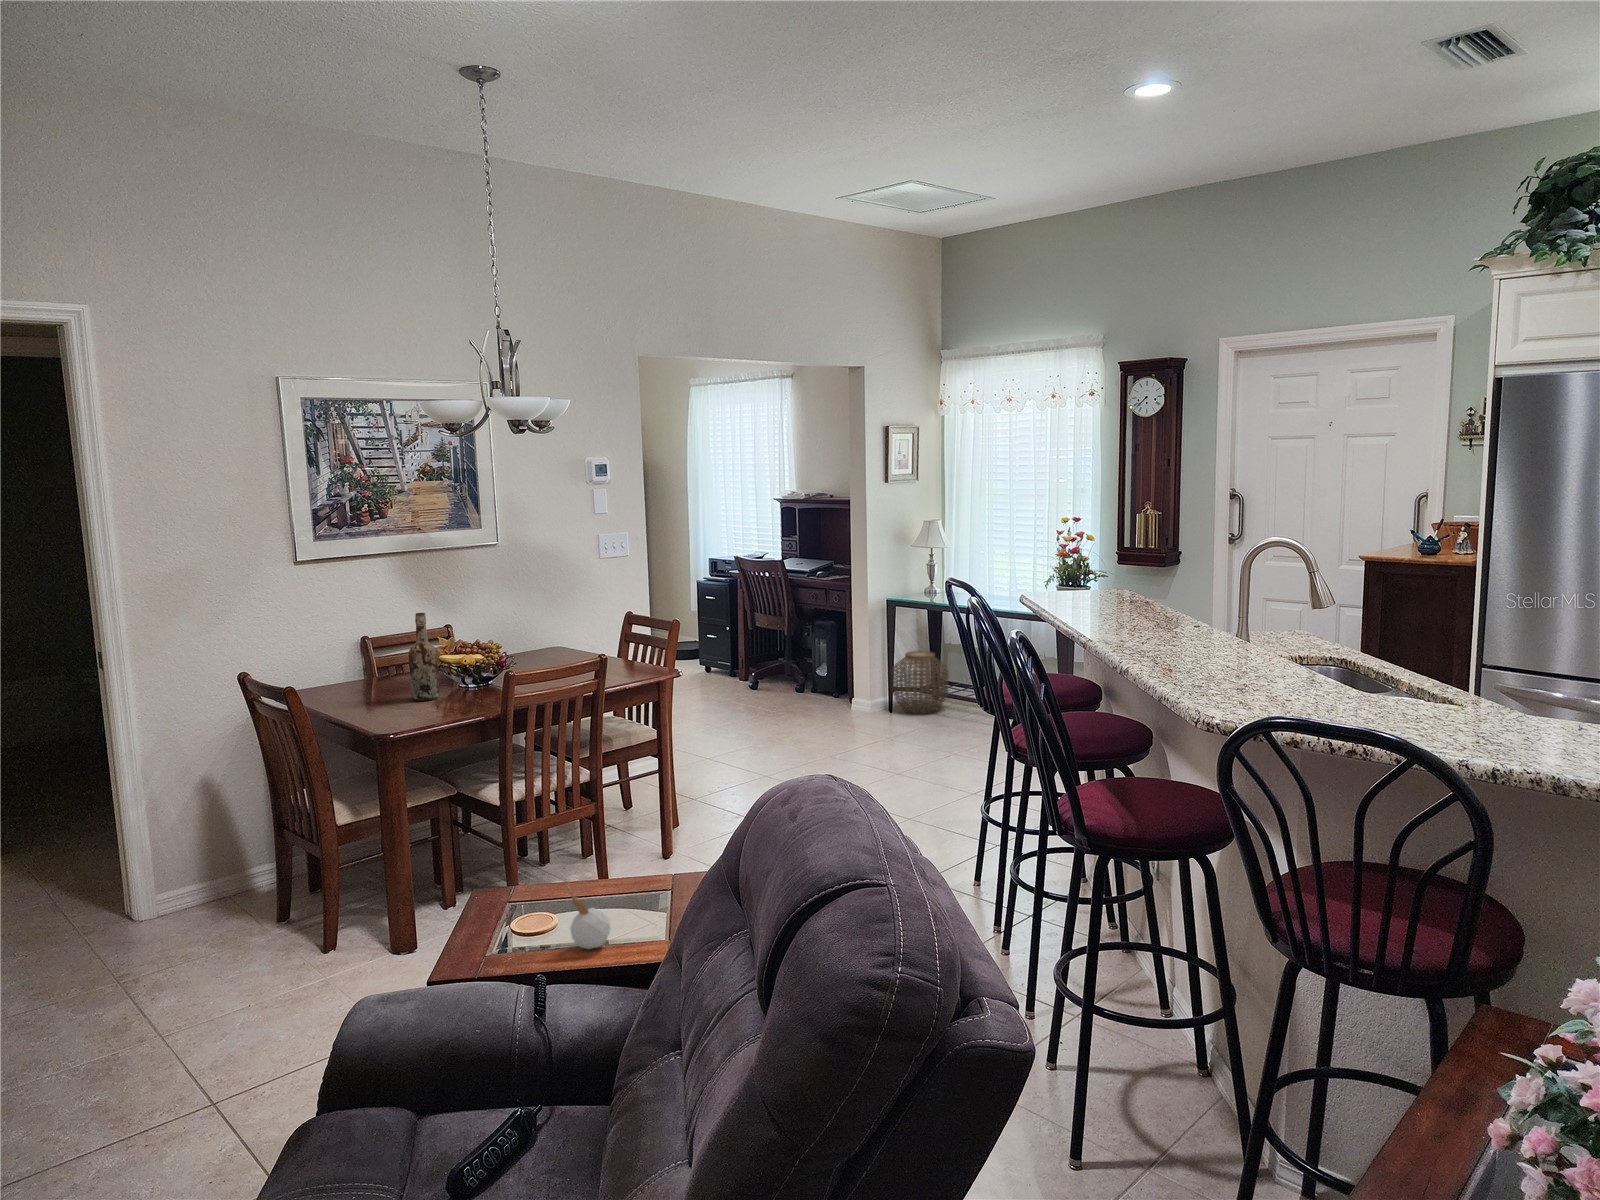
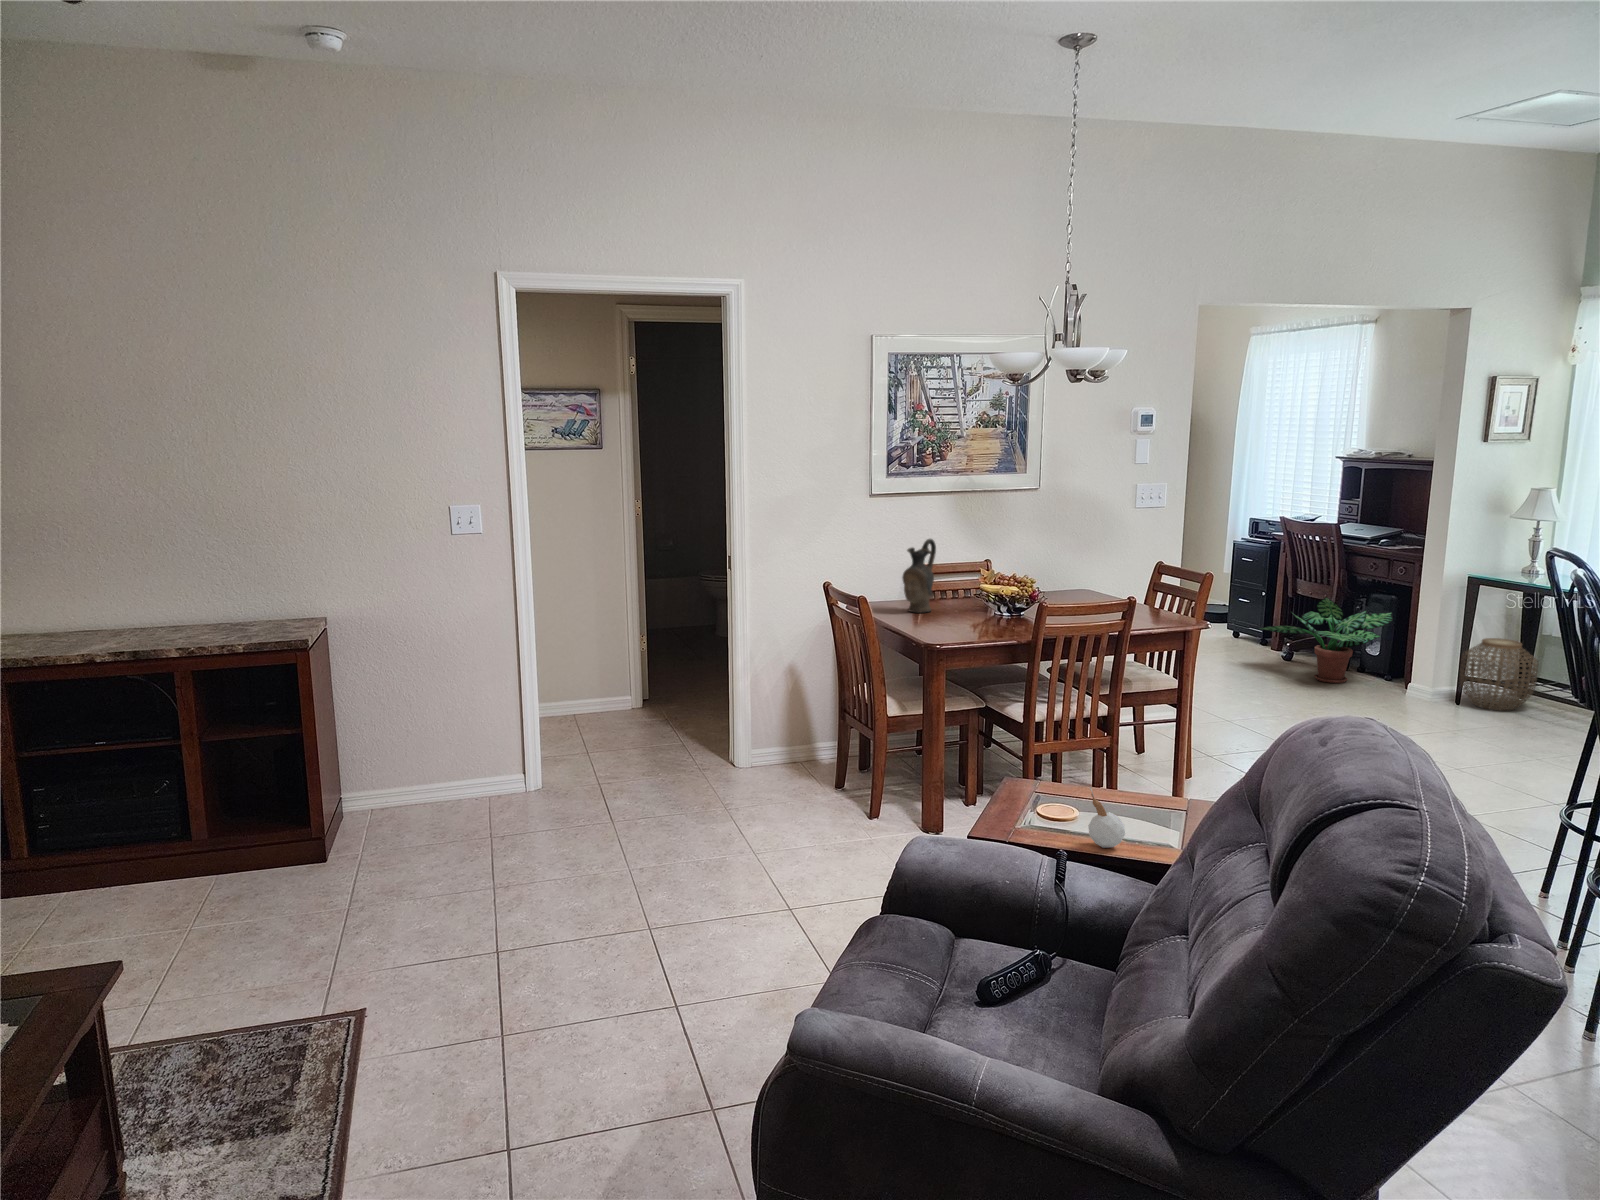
ceramic pitcher: none [343,610,383,695] -> present [902,539,936,613]
wine bottle: present [409,613,439,701] -> none [957,544,982,623]
potted plant: none [724,628,836,707] -> present [1259,597,1393,683]

